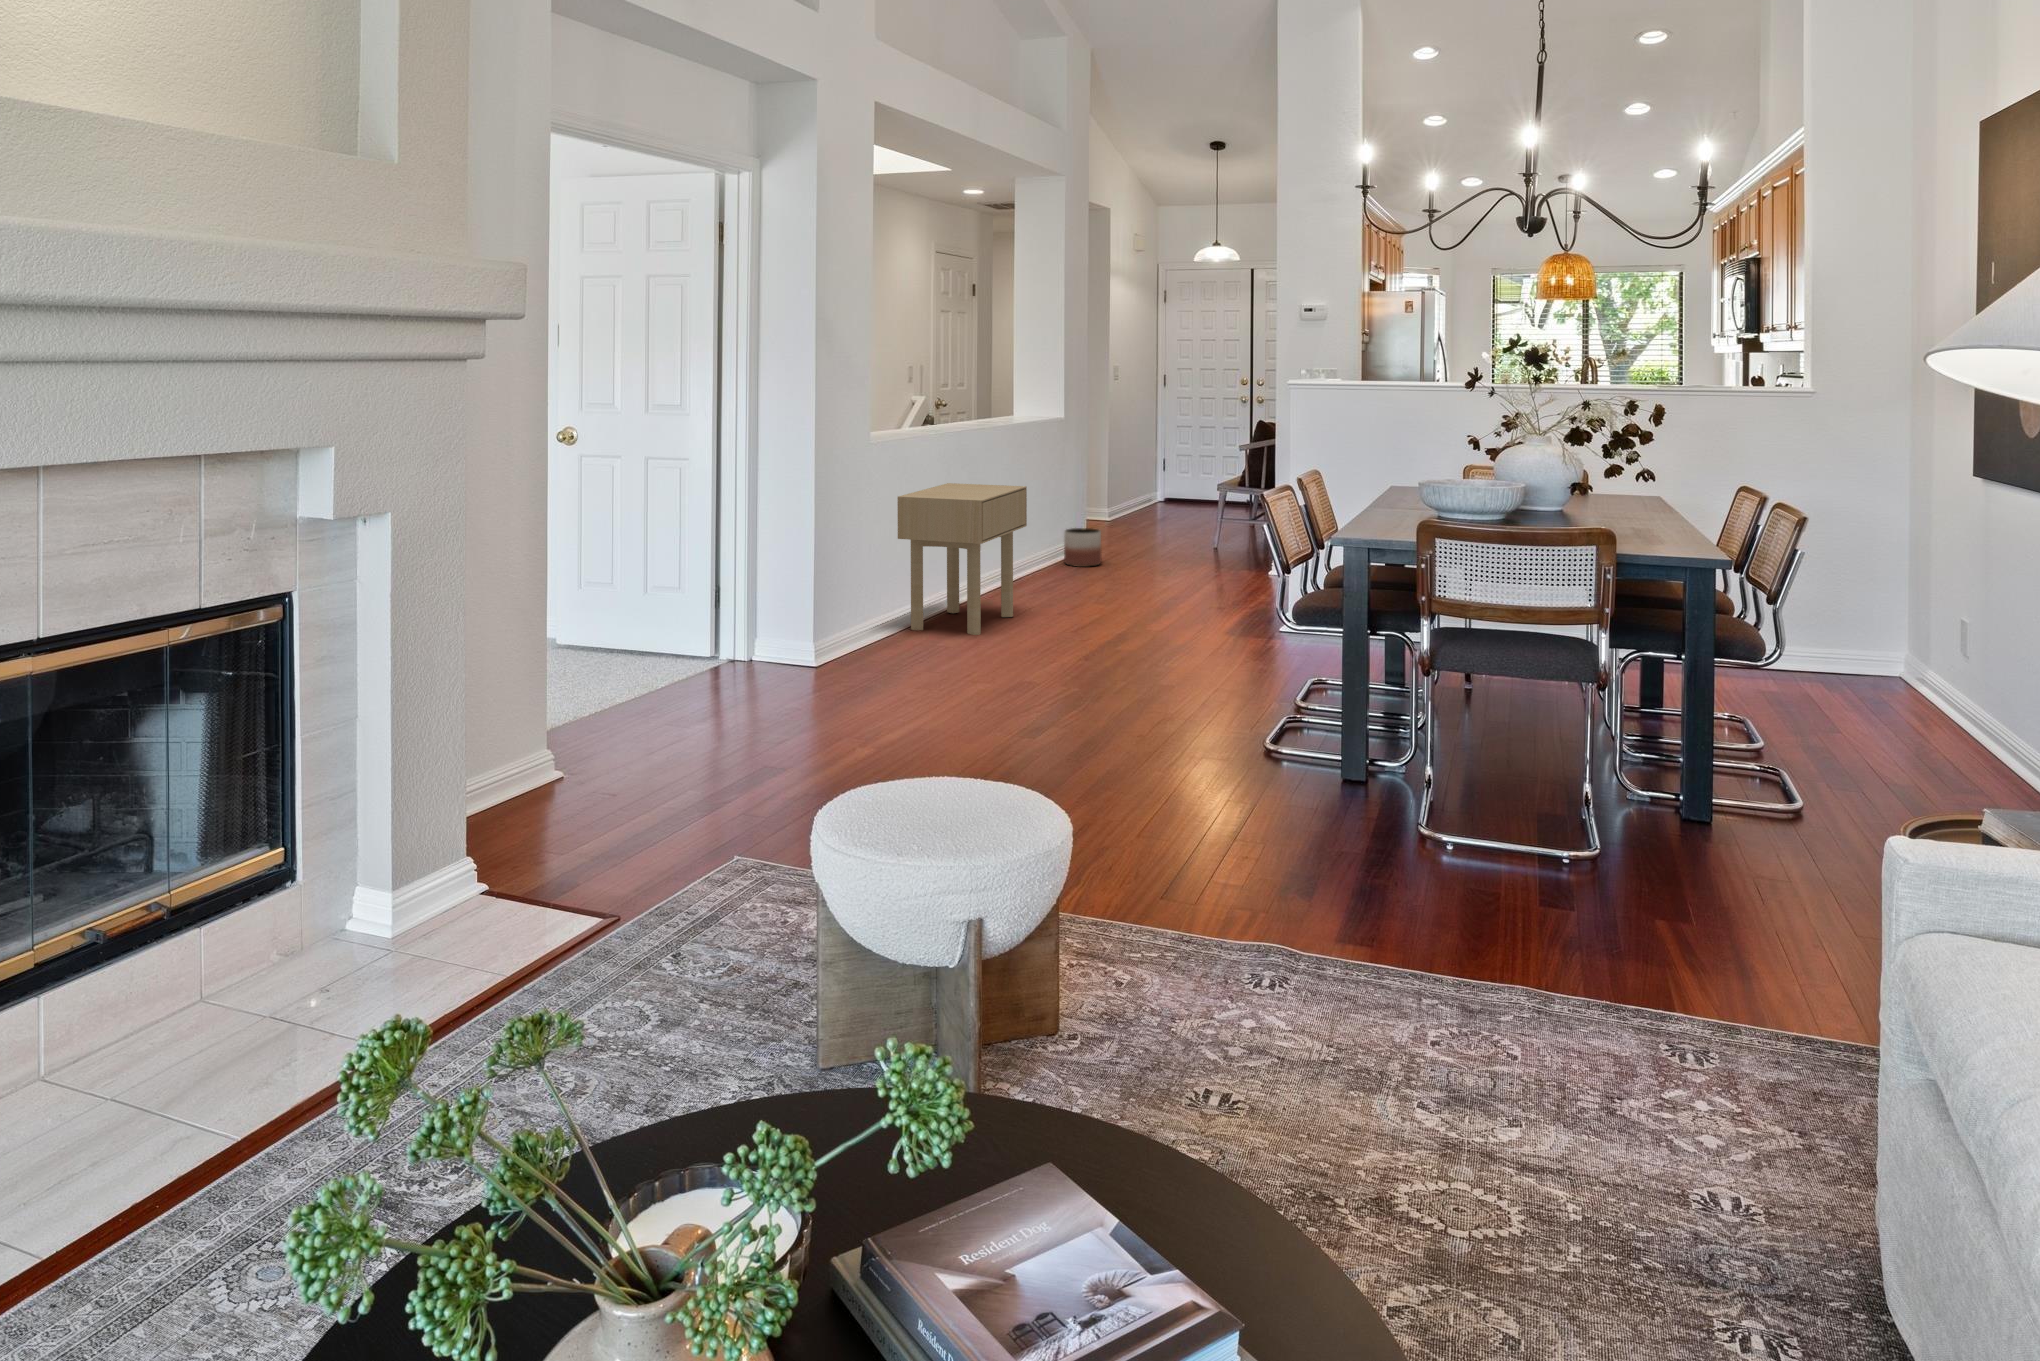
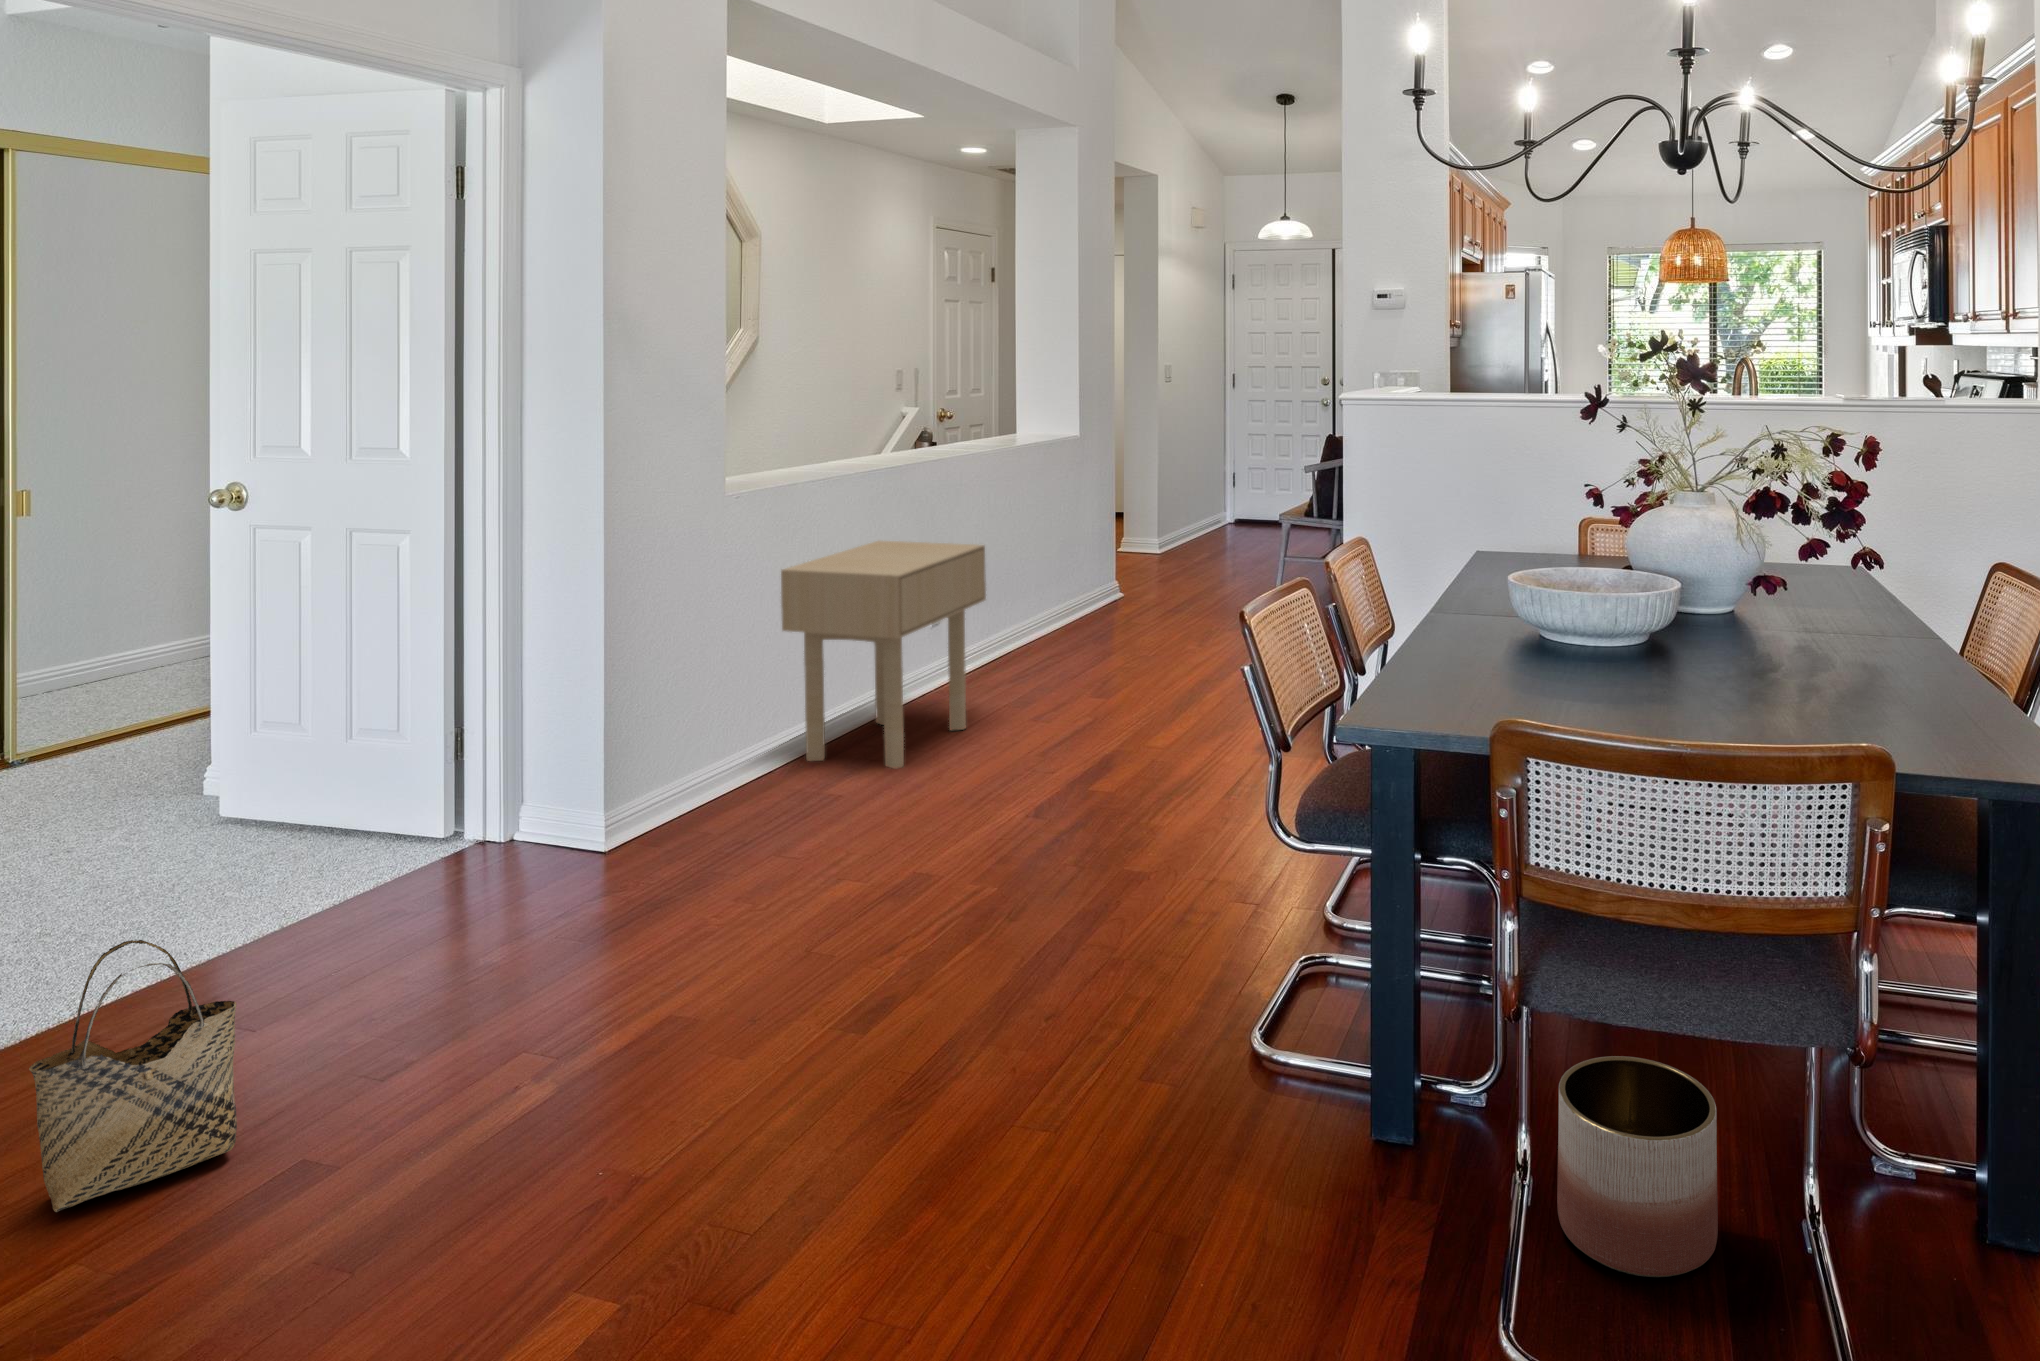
planter: present [1064,528,1102,567] -> present [1557,1056,1718,1277]
woven basket: none [636,650,719,778] -> present [29,940,237,1212]

